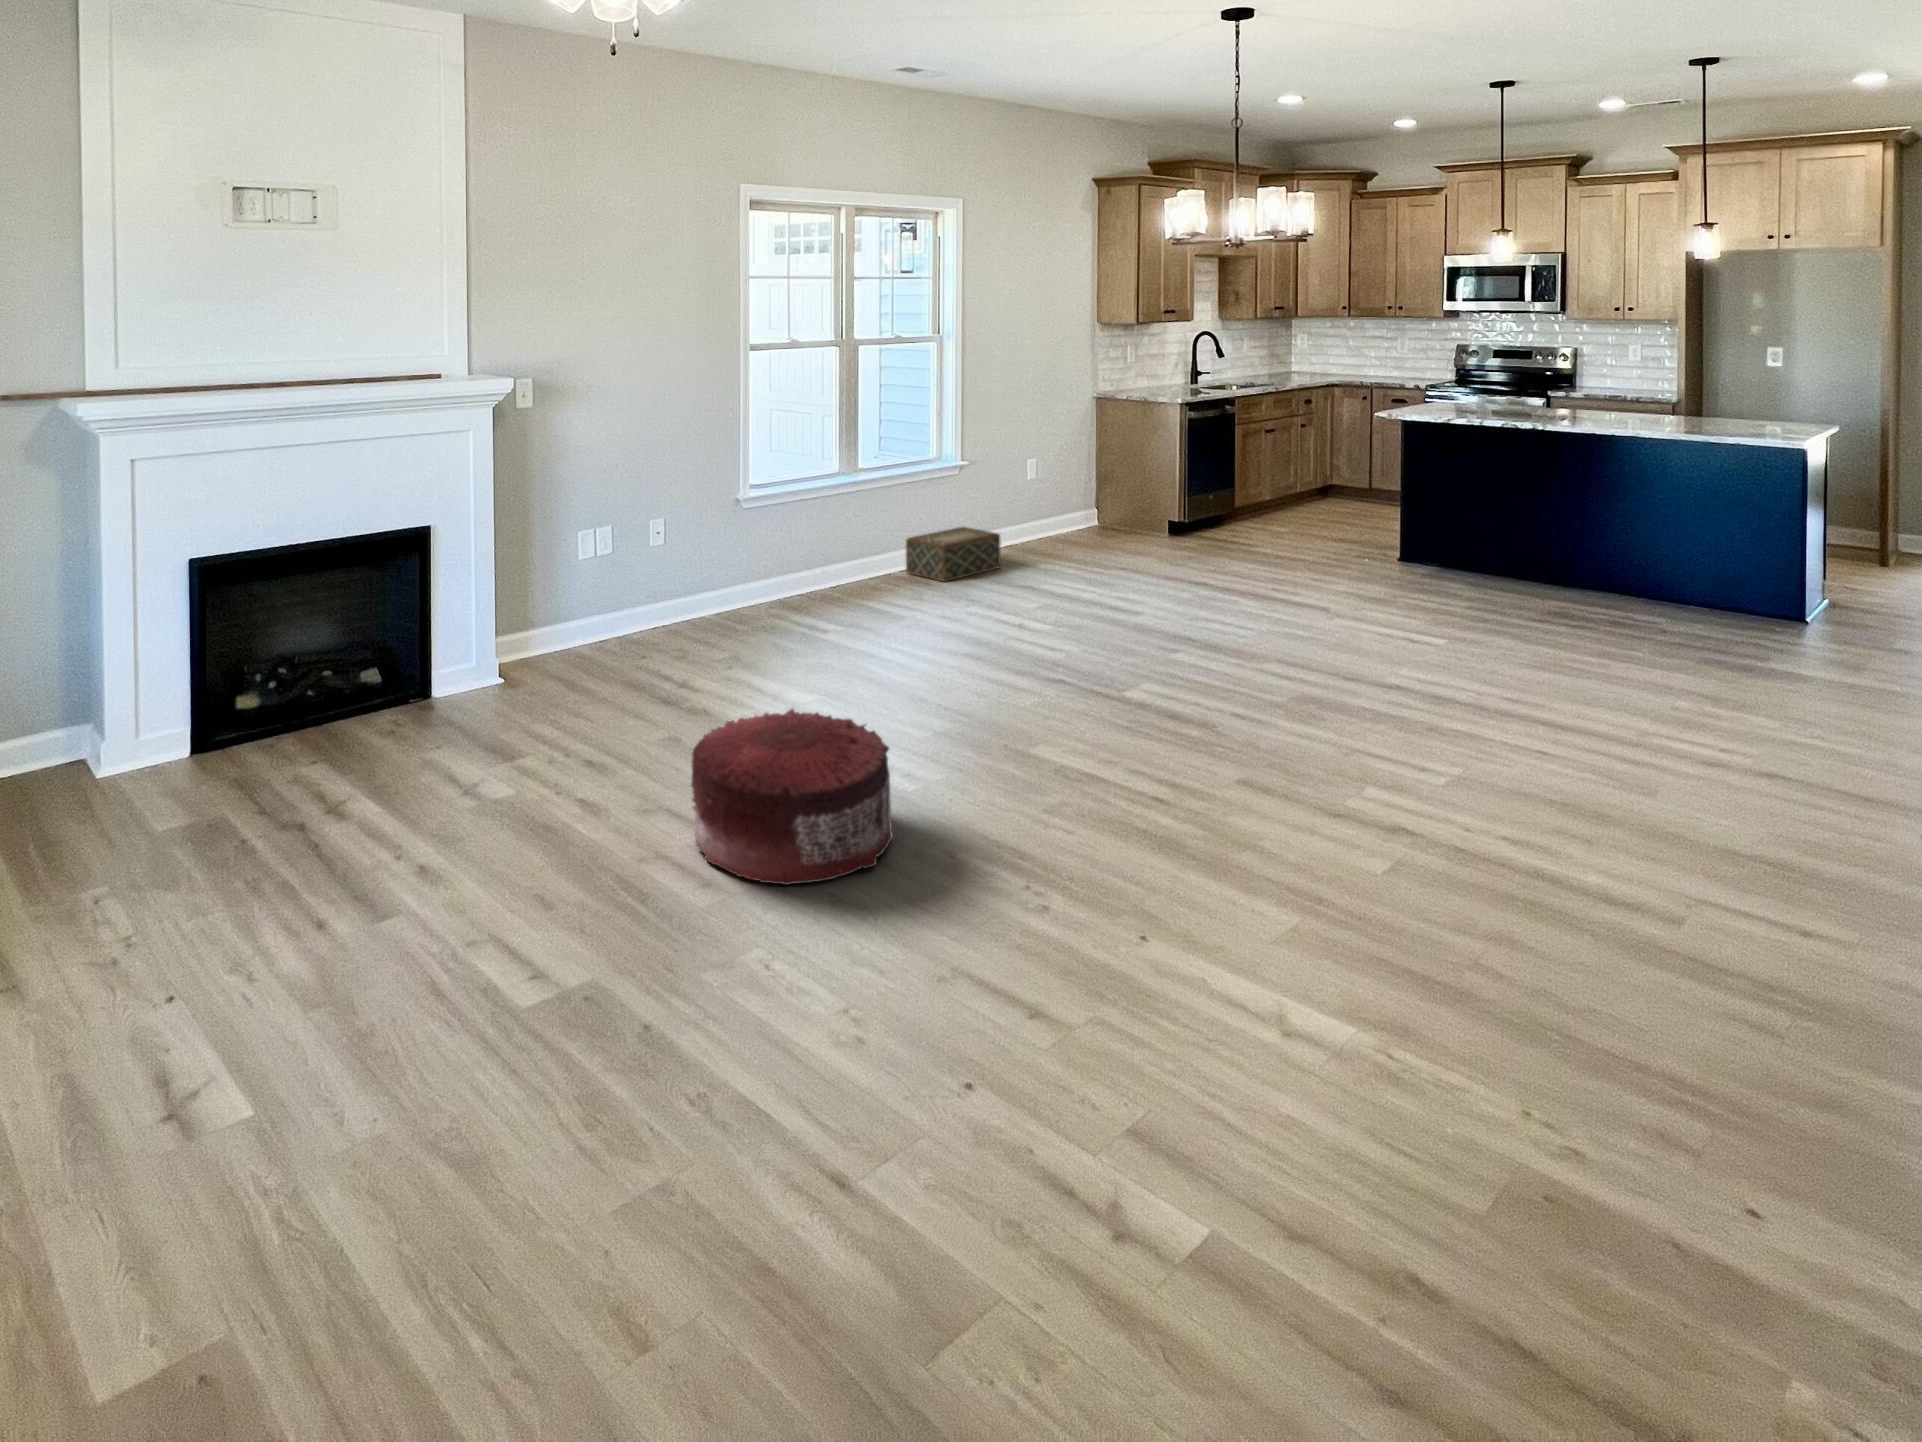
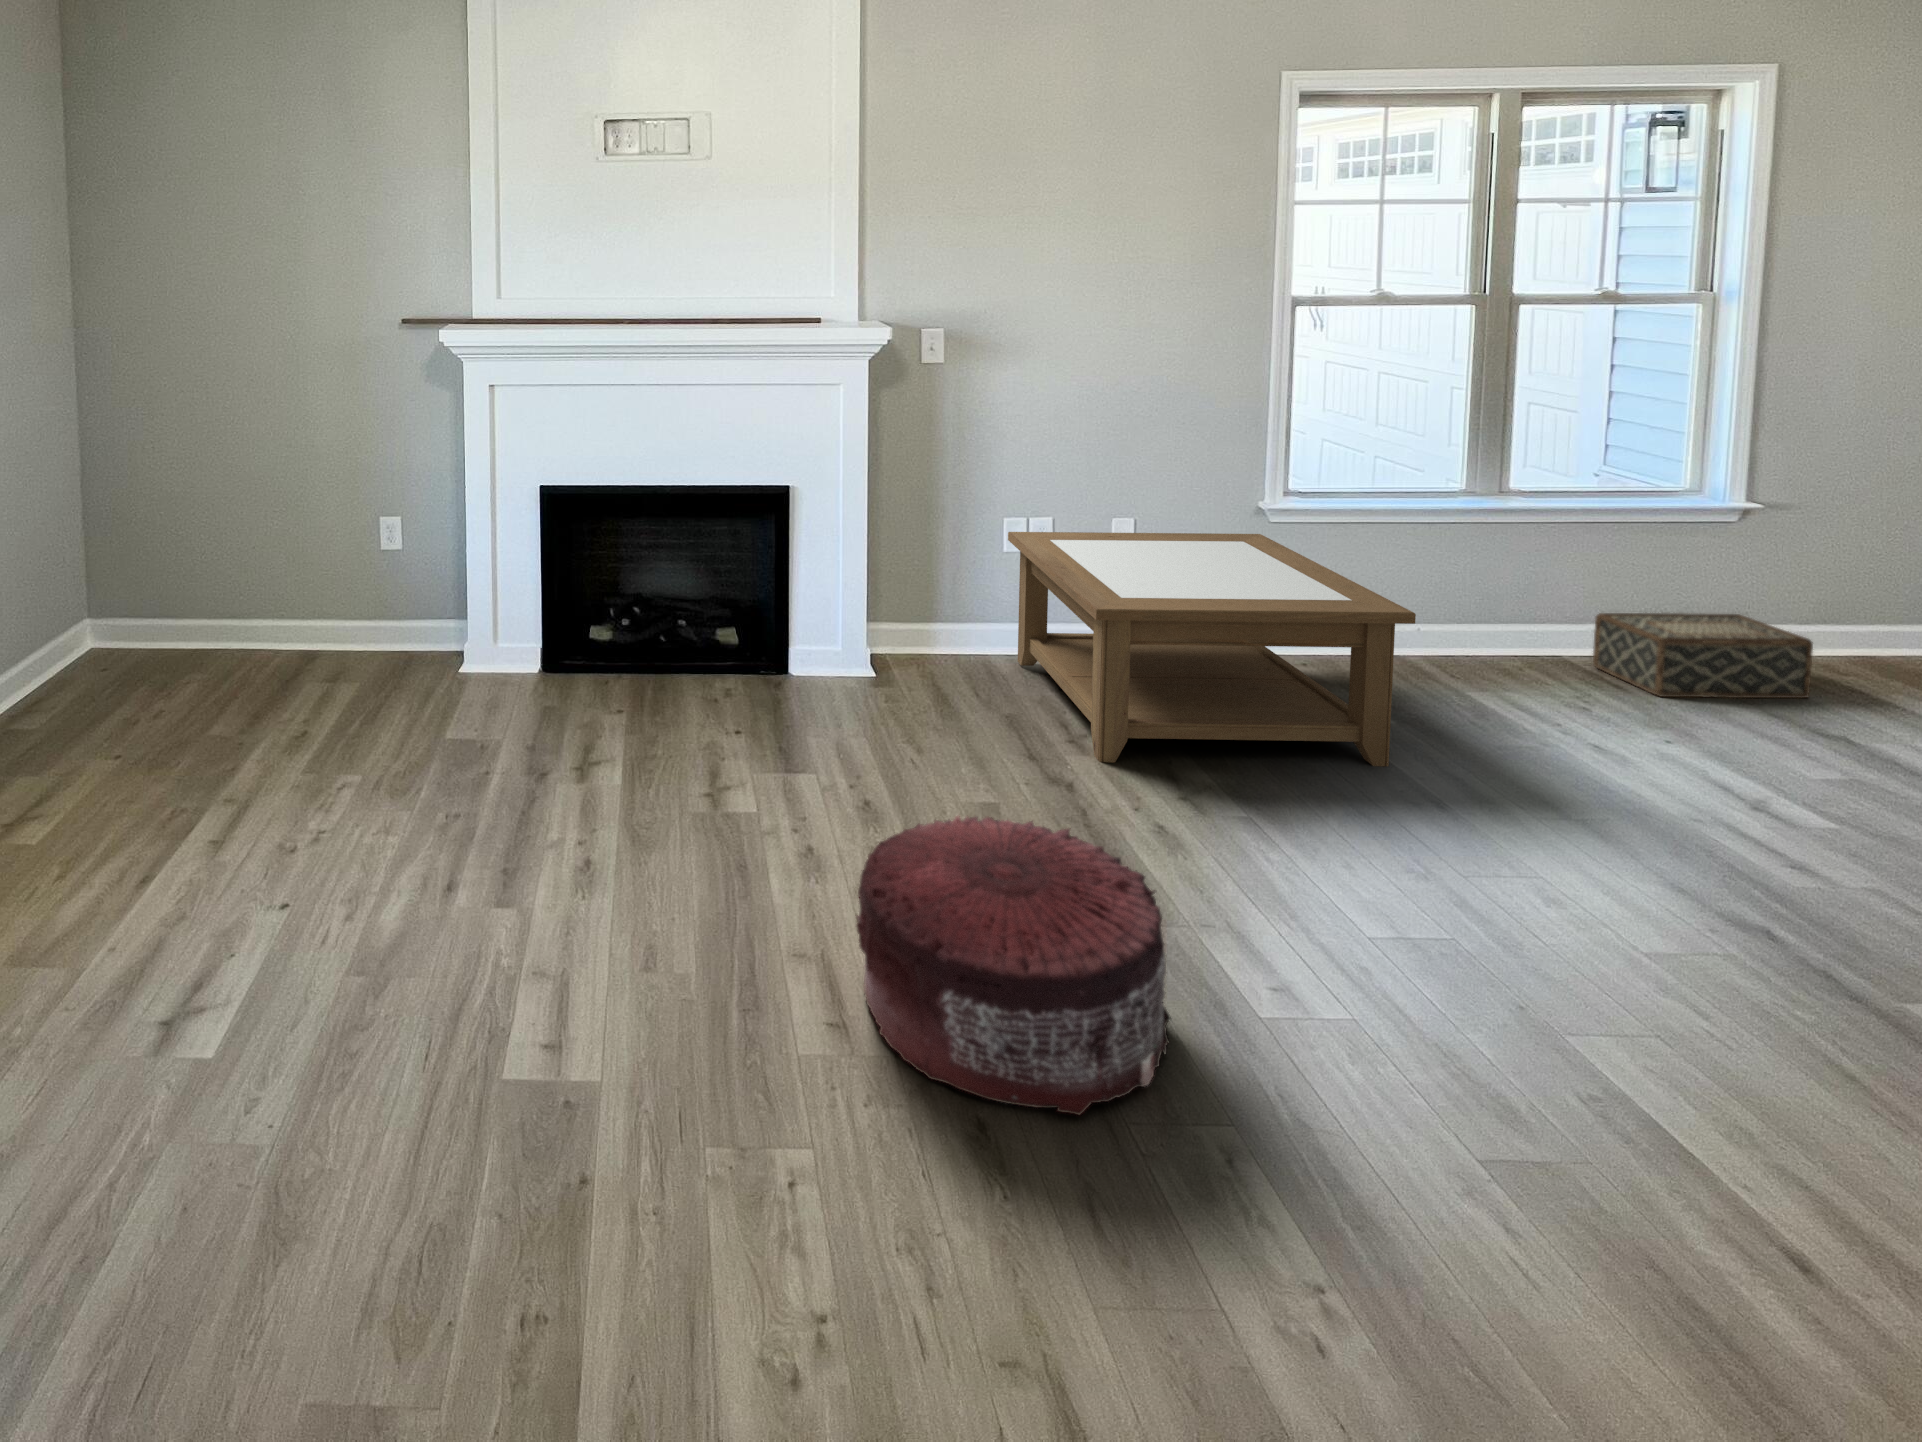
coffee table: none [585,516,870,692] -> present [1008,532,1416,766]

